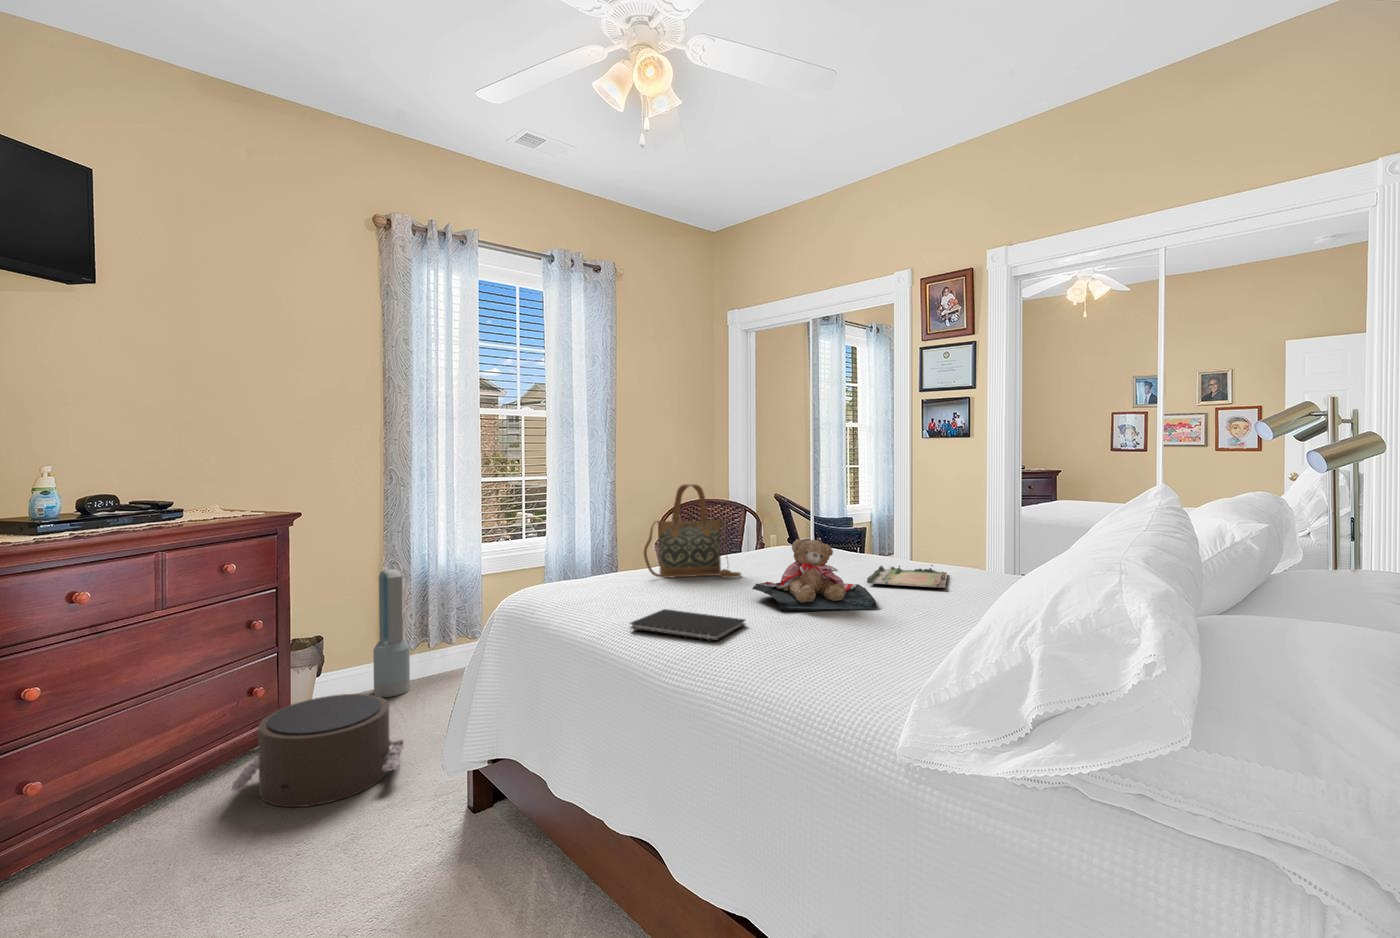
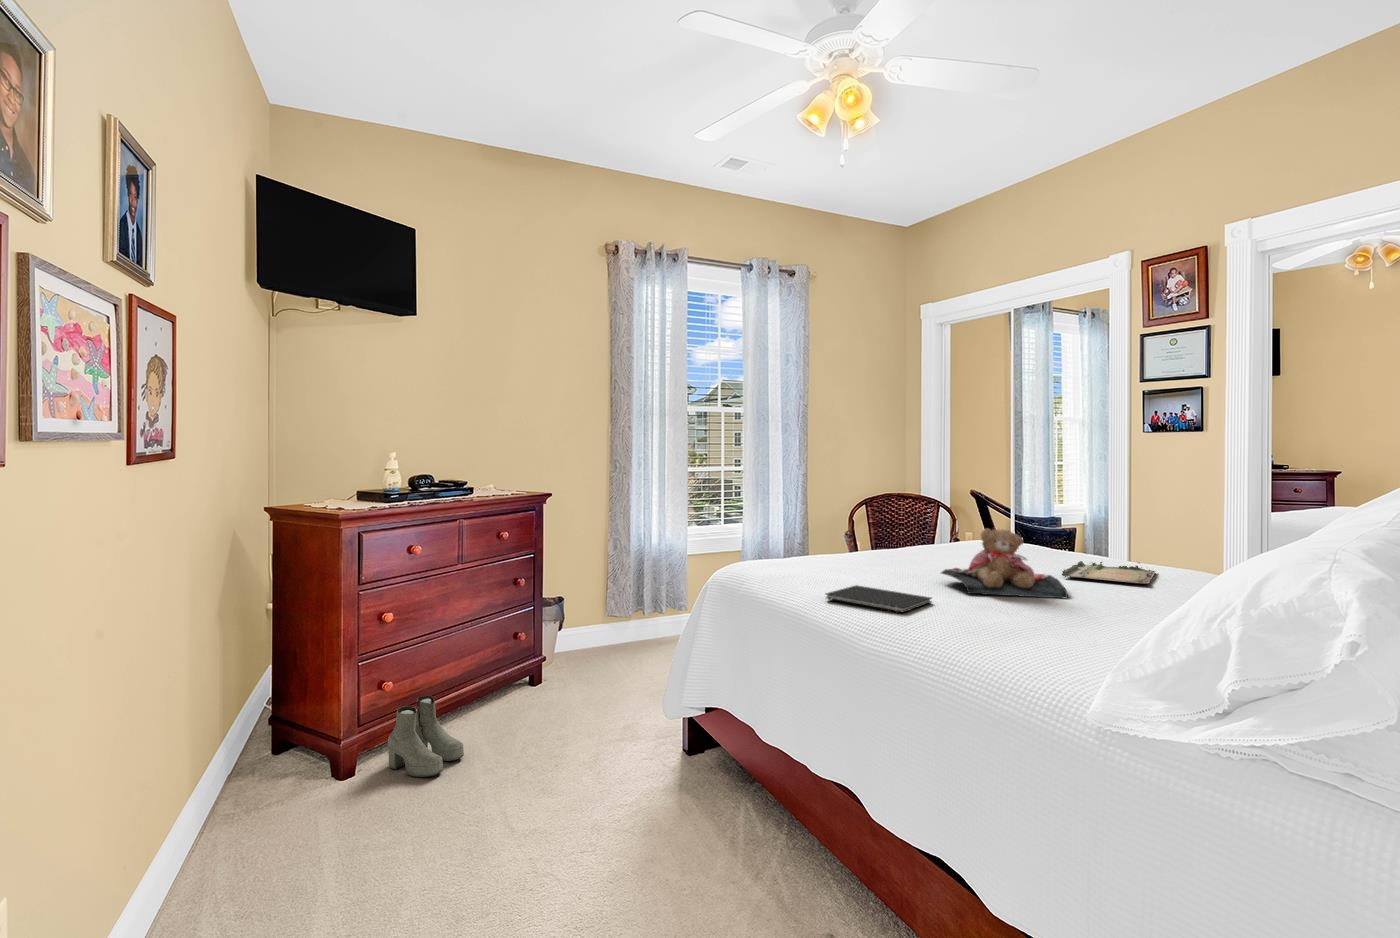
handbag: present [644,484,741,578] -> none [837,476,932,565]
air purifier: present [373,569,410,697] -> none [601,546,629,655]
pouf: present [232,694,403,807] -> none [506,646,629,730]
boots: none [30,791,159,911] -> present [388,696,464,777]

